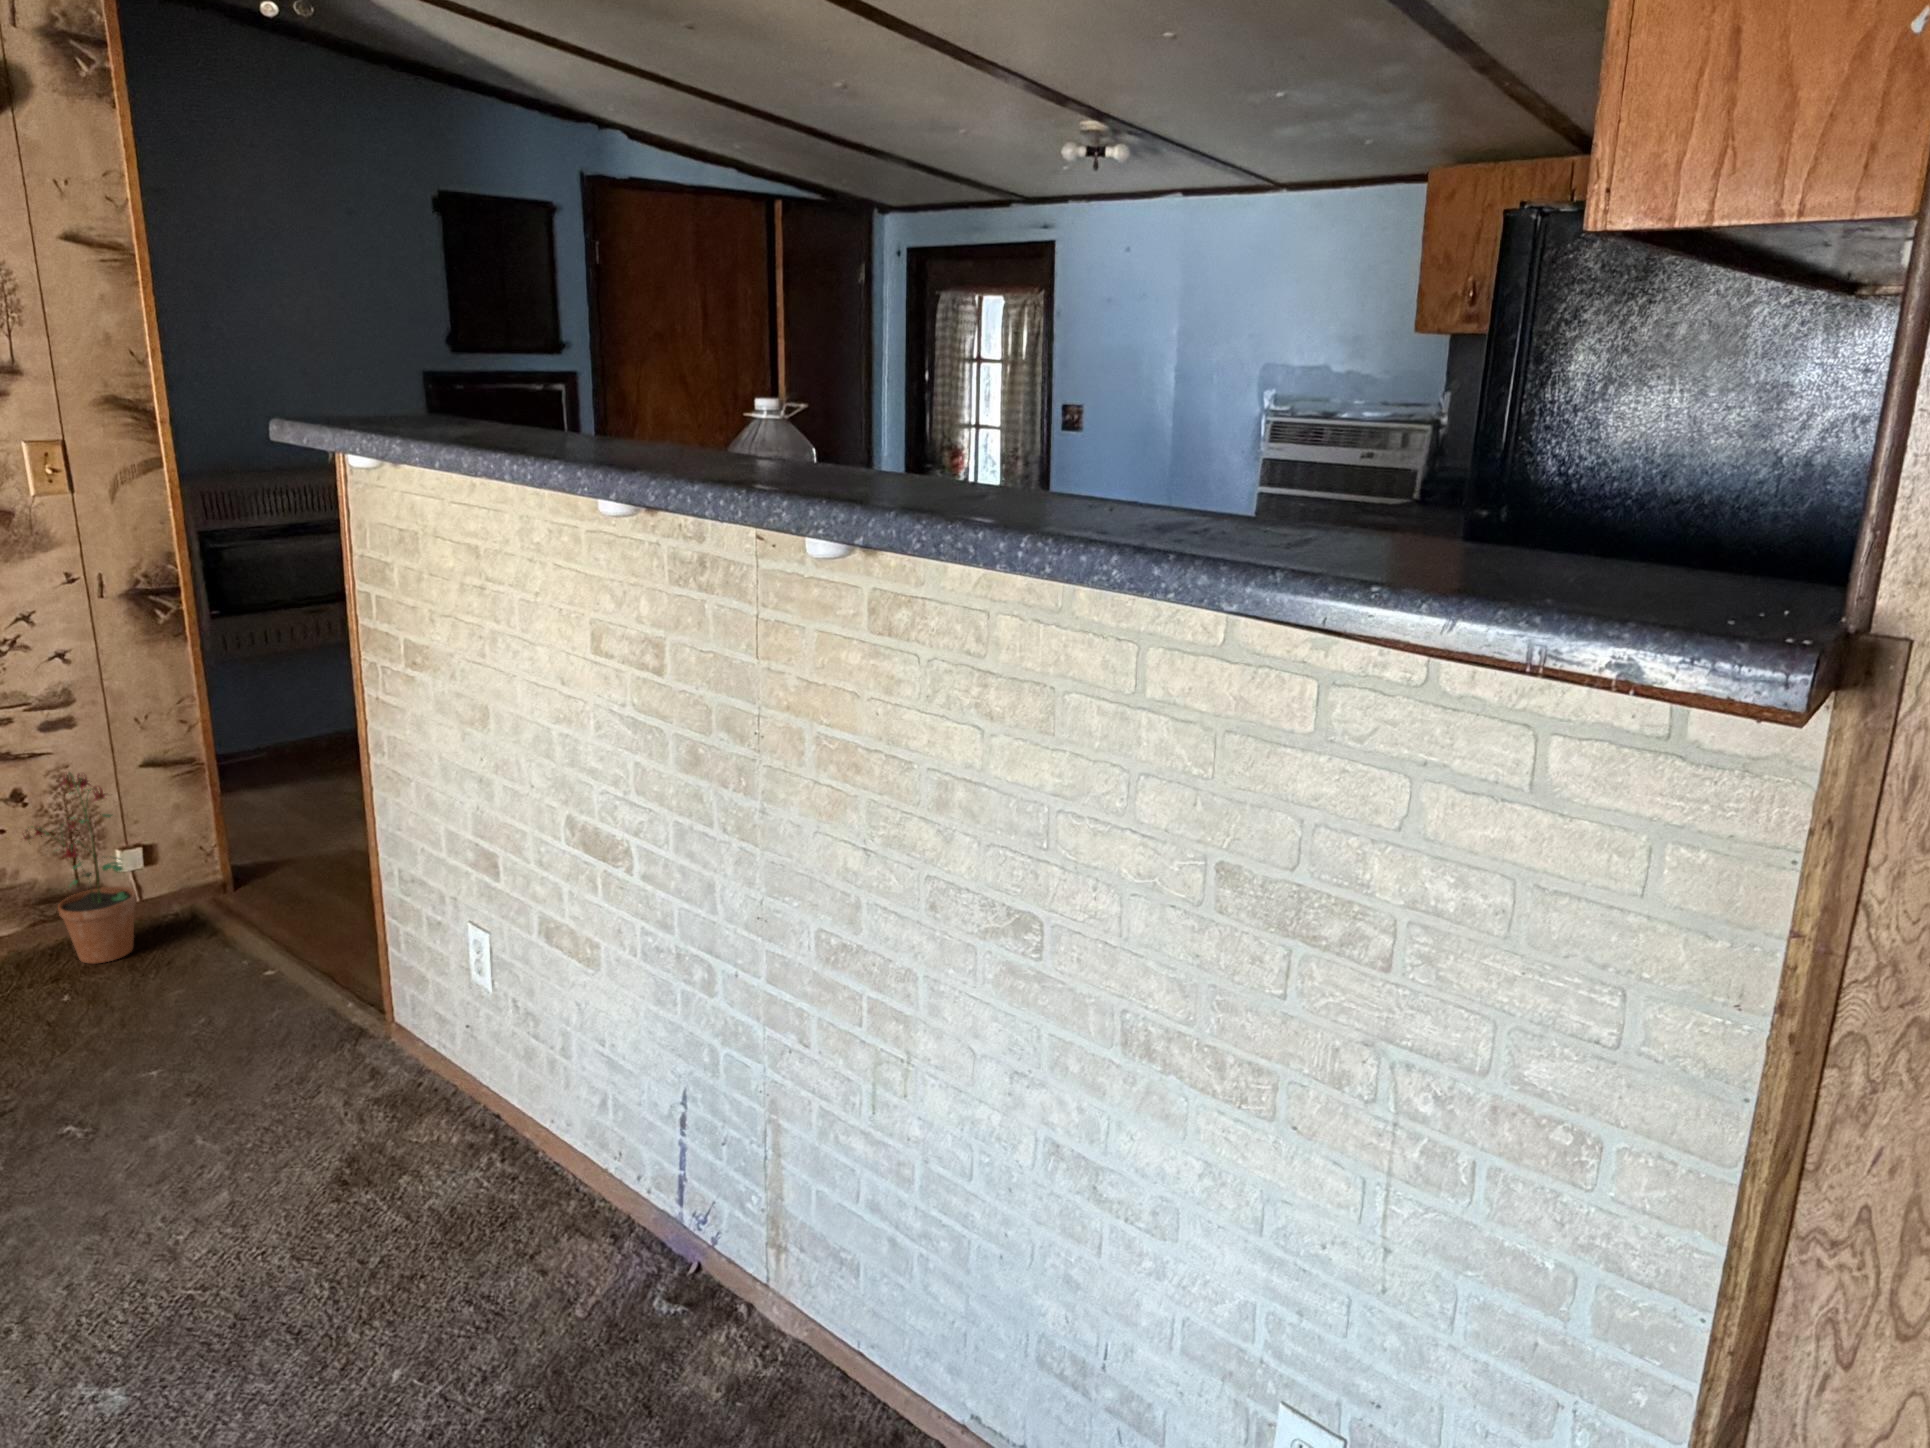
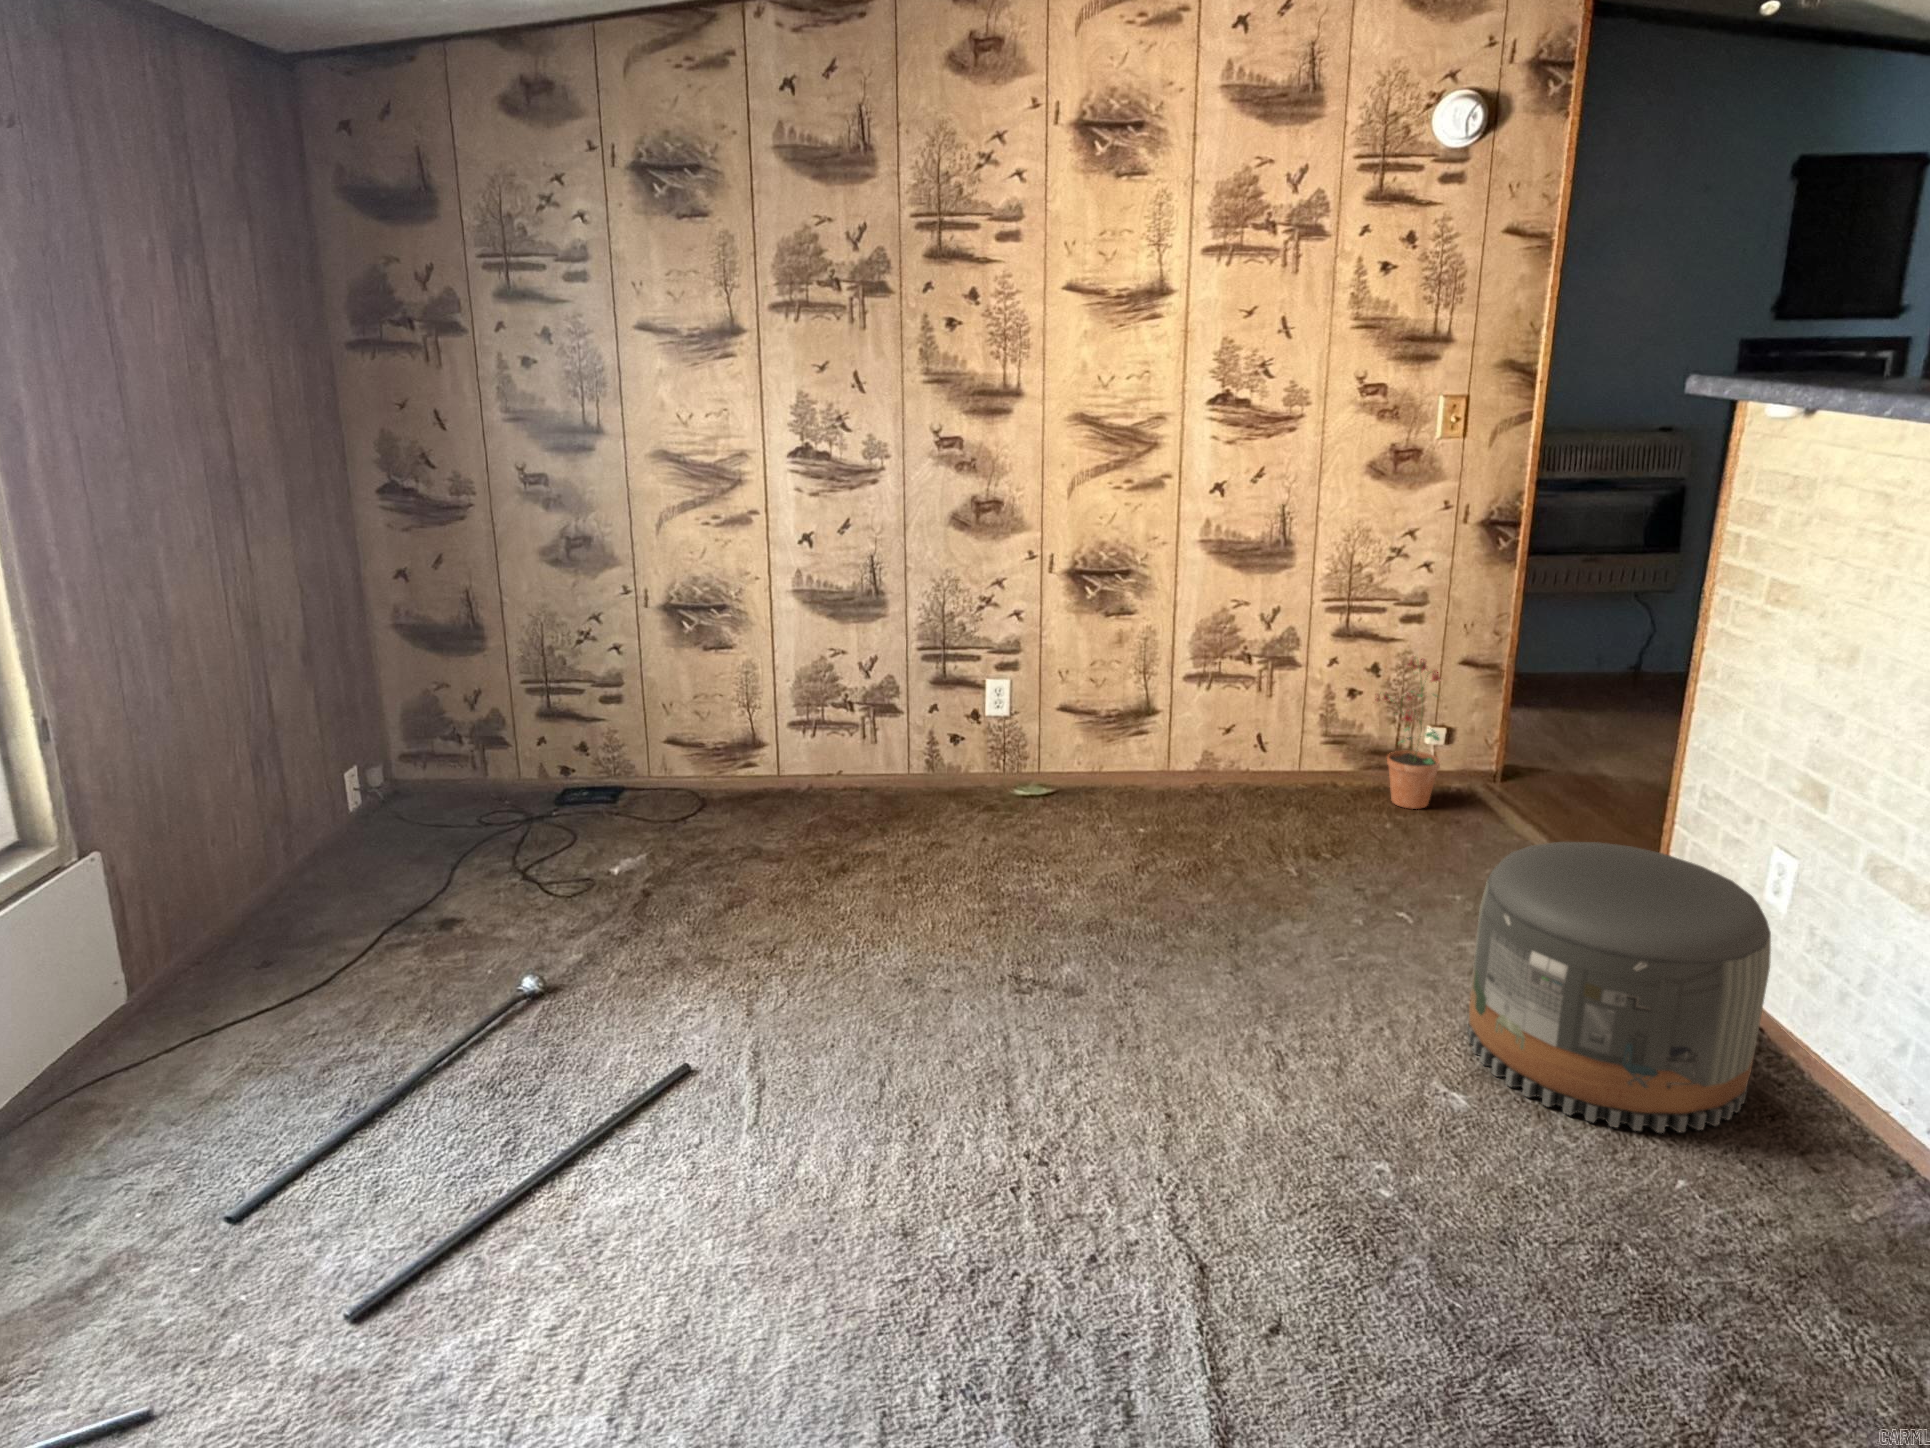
pouf: none [128,962,481,1321] -> present [1467,842,1771,1133]

